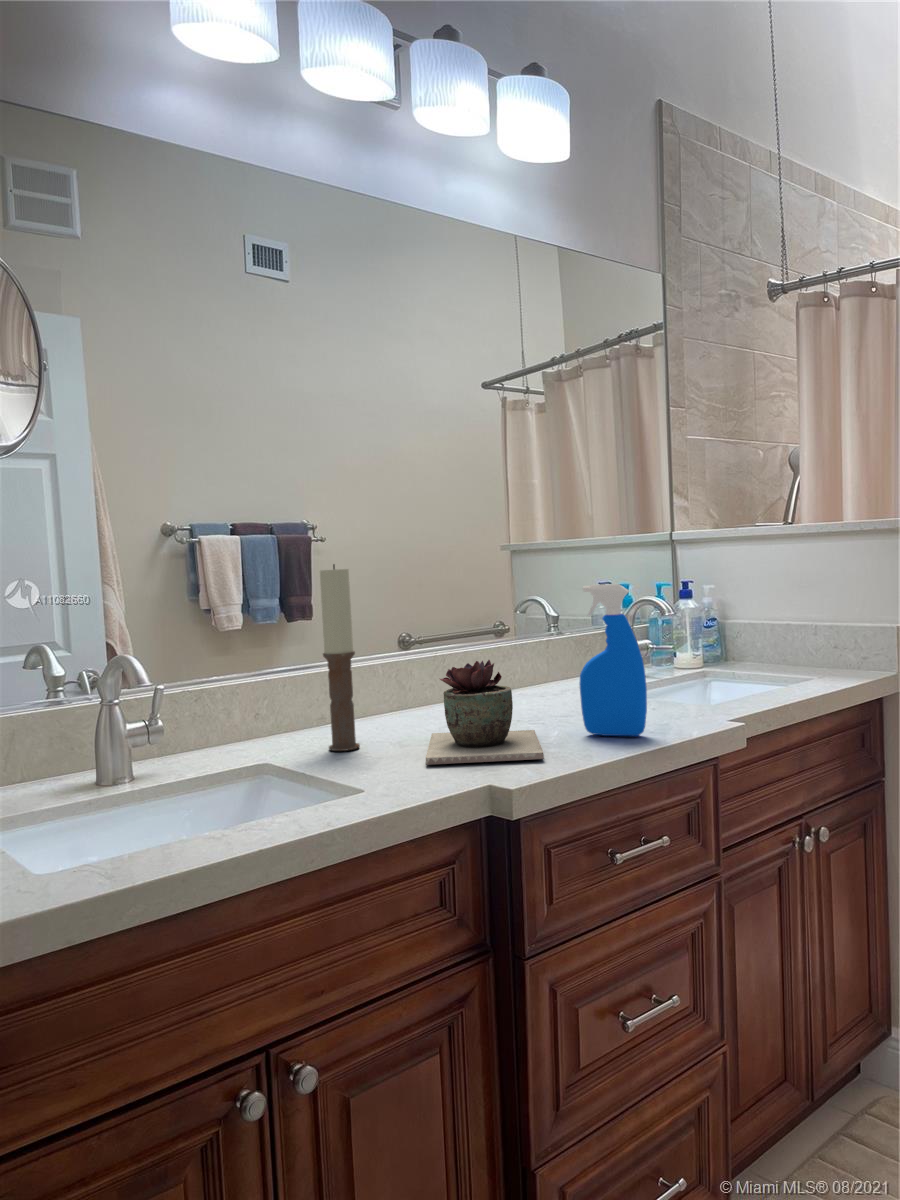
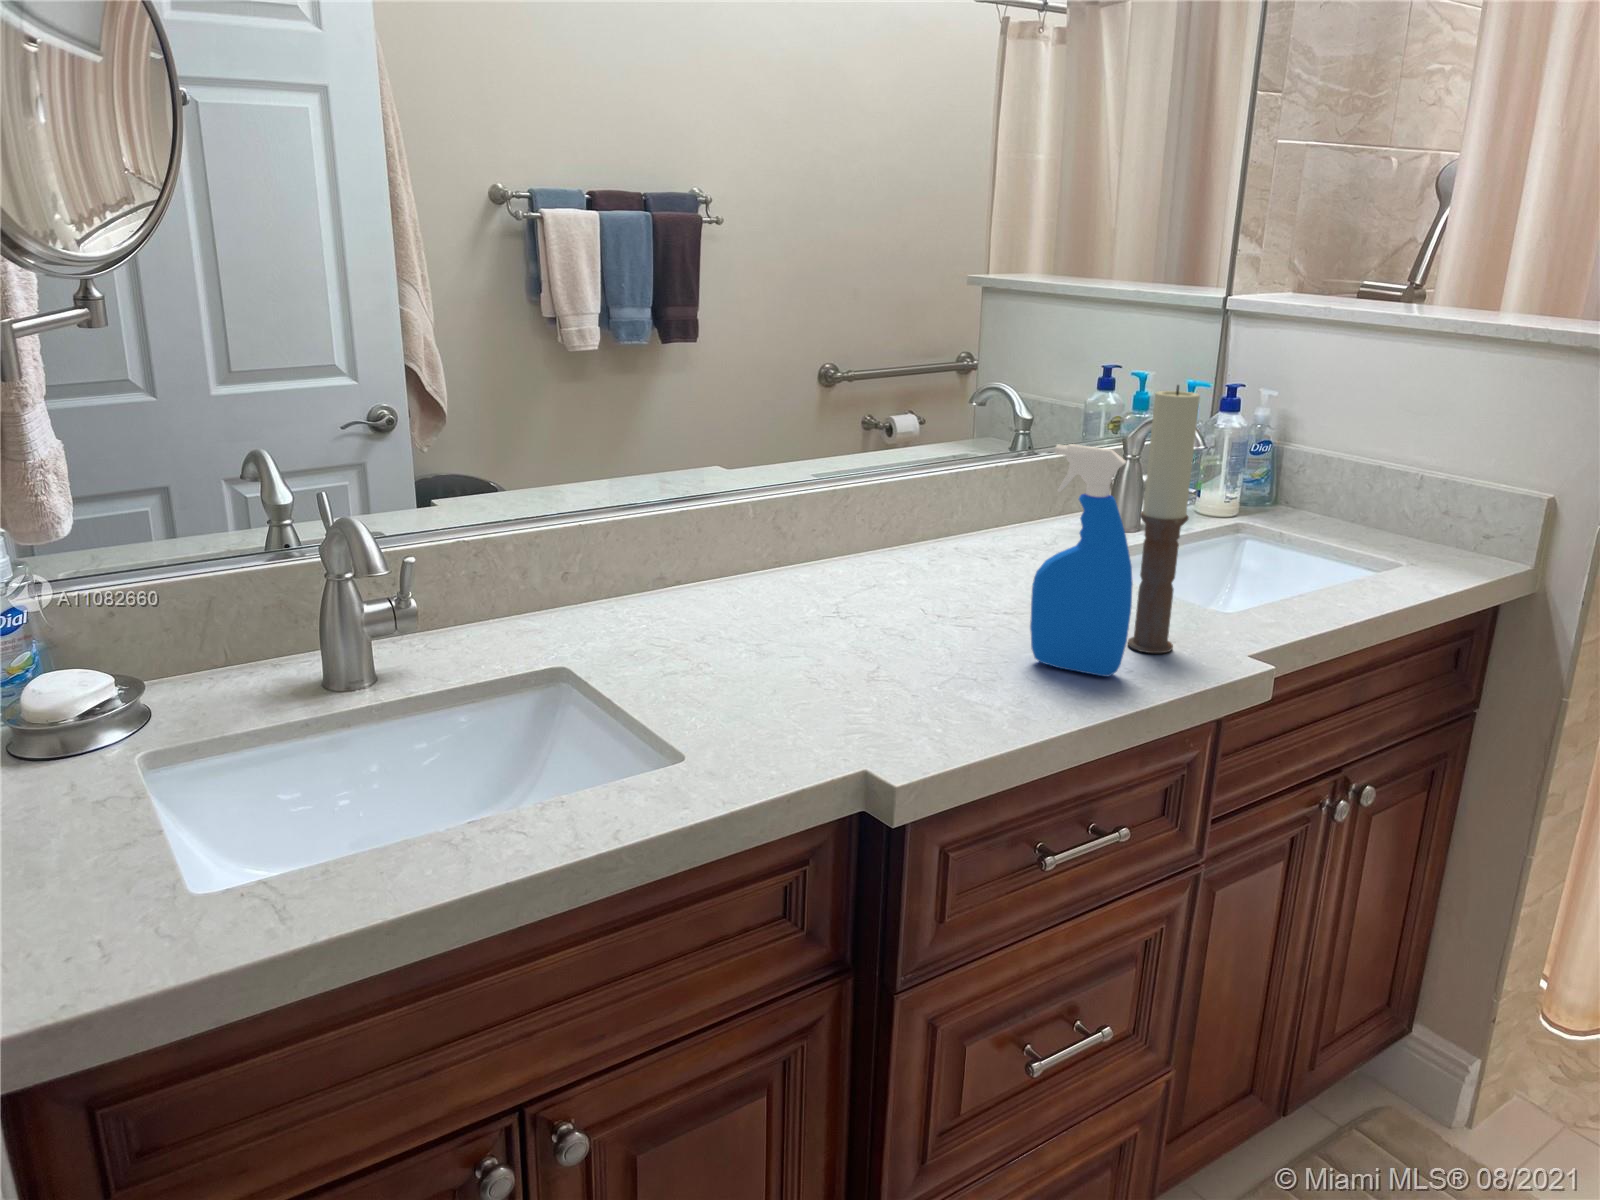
candle: present [320,564,360,751] -> present [1128,385,1200,653]
succulent plant: present [426,660,544,765] -> none [785,548,958,717]

